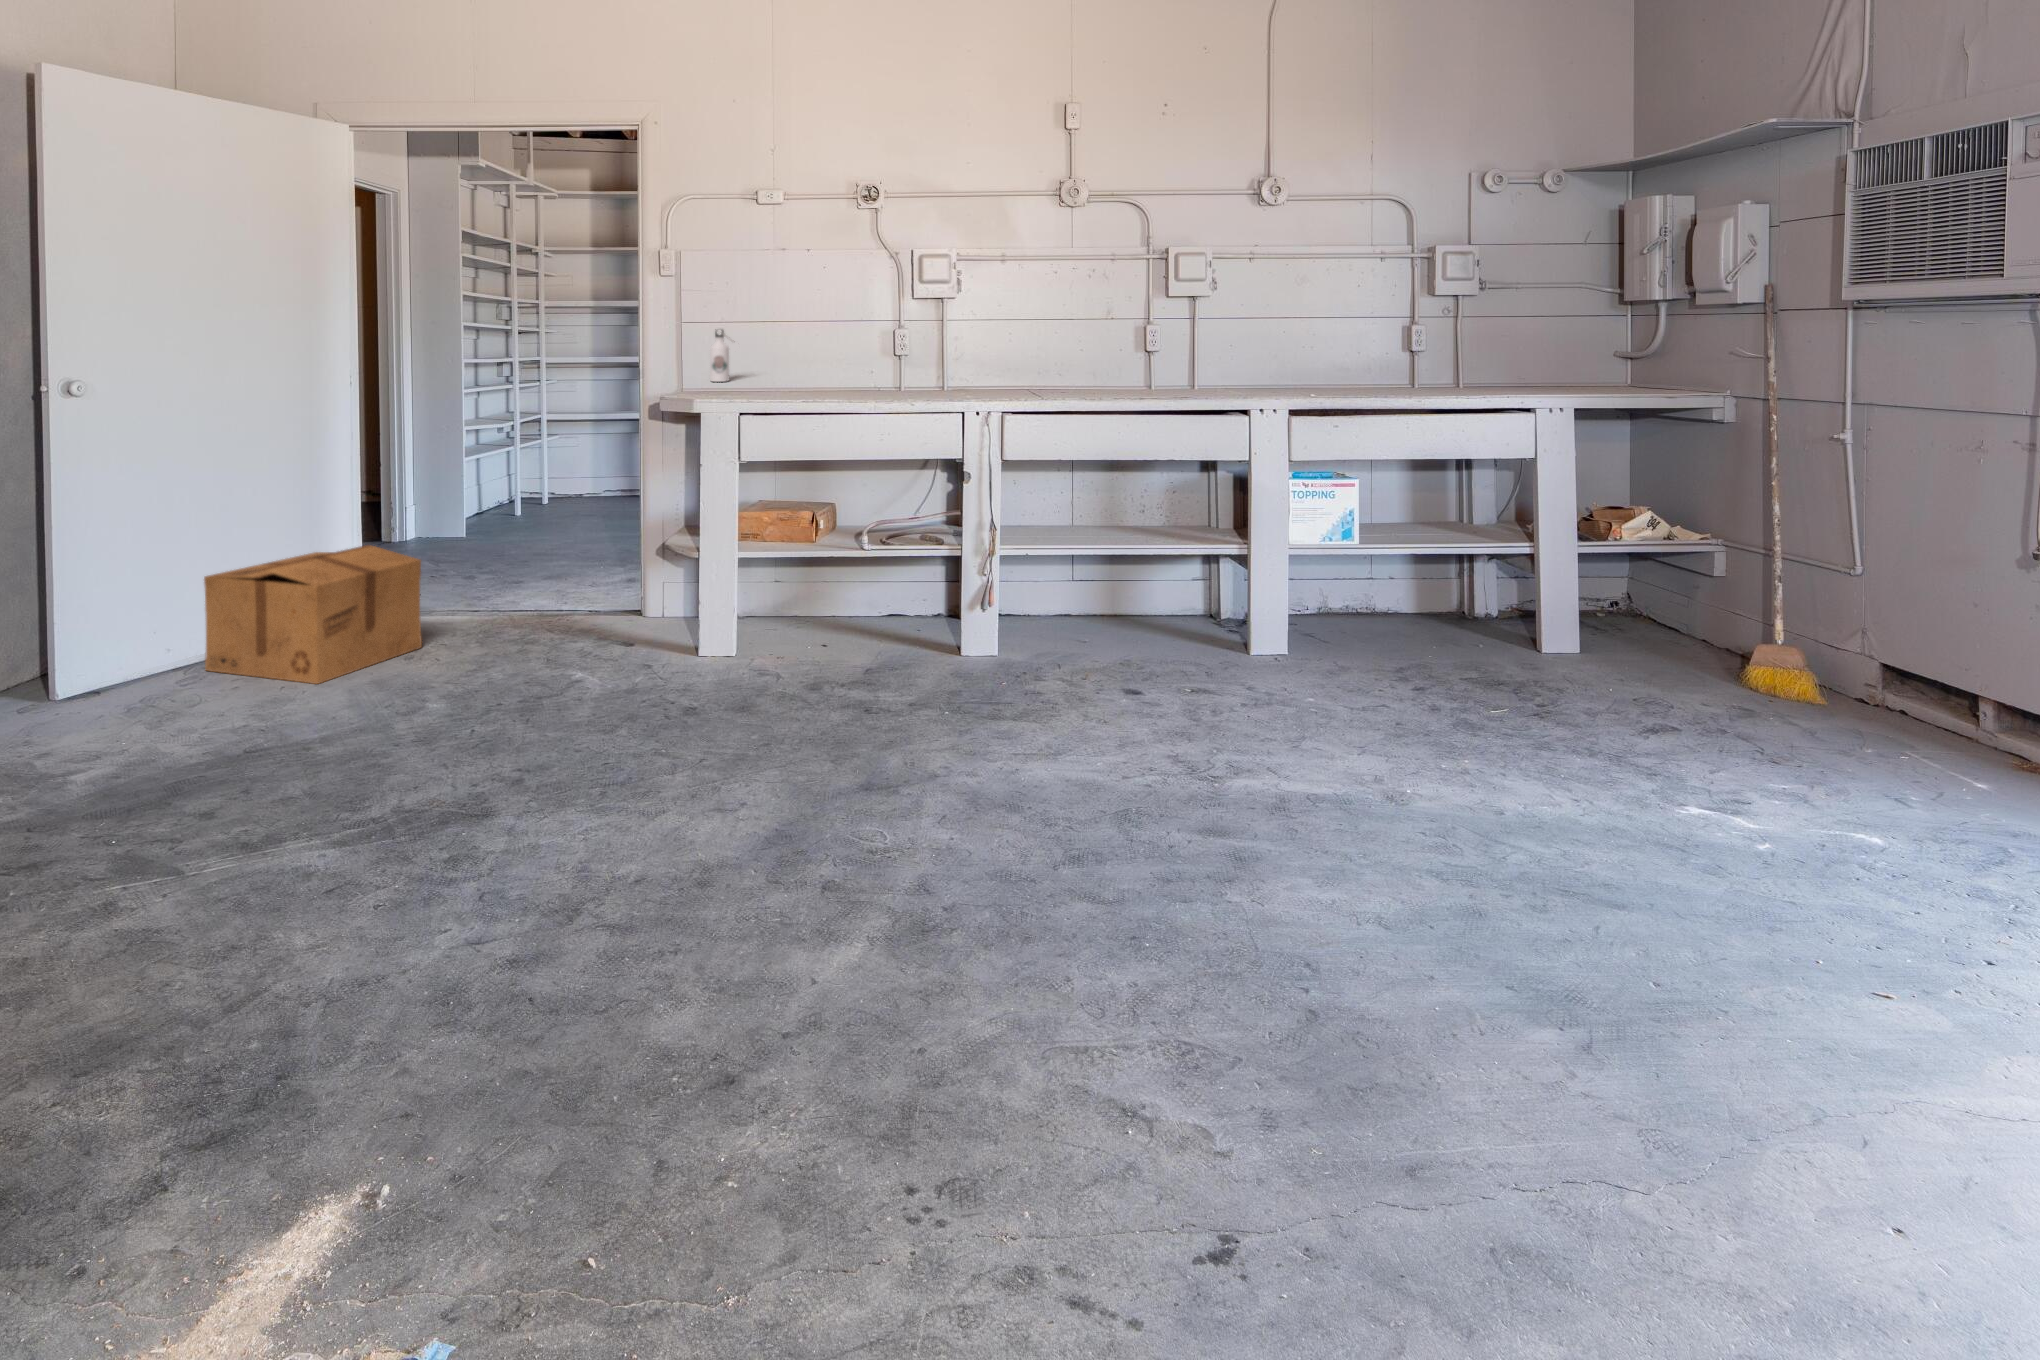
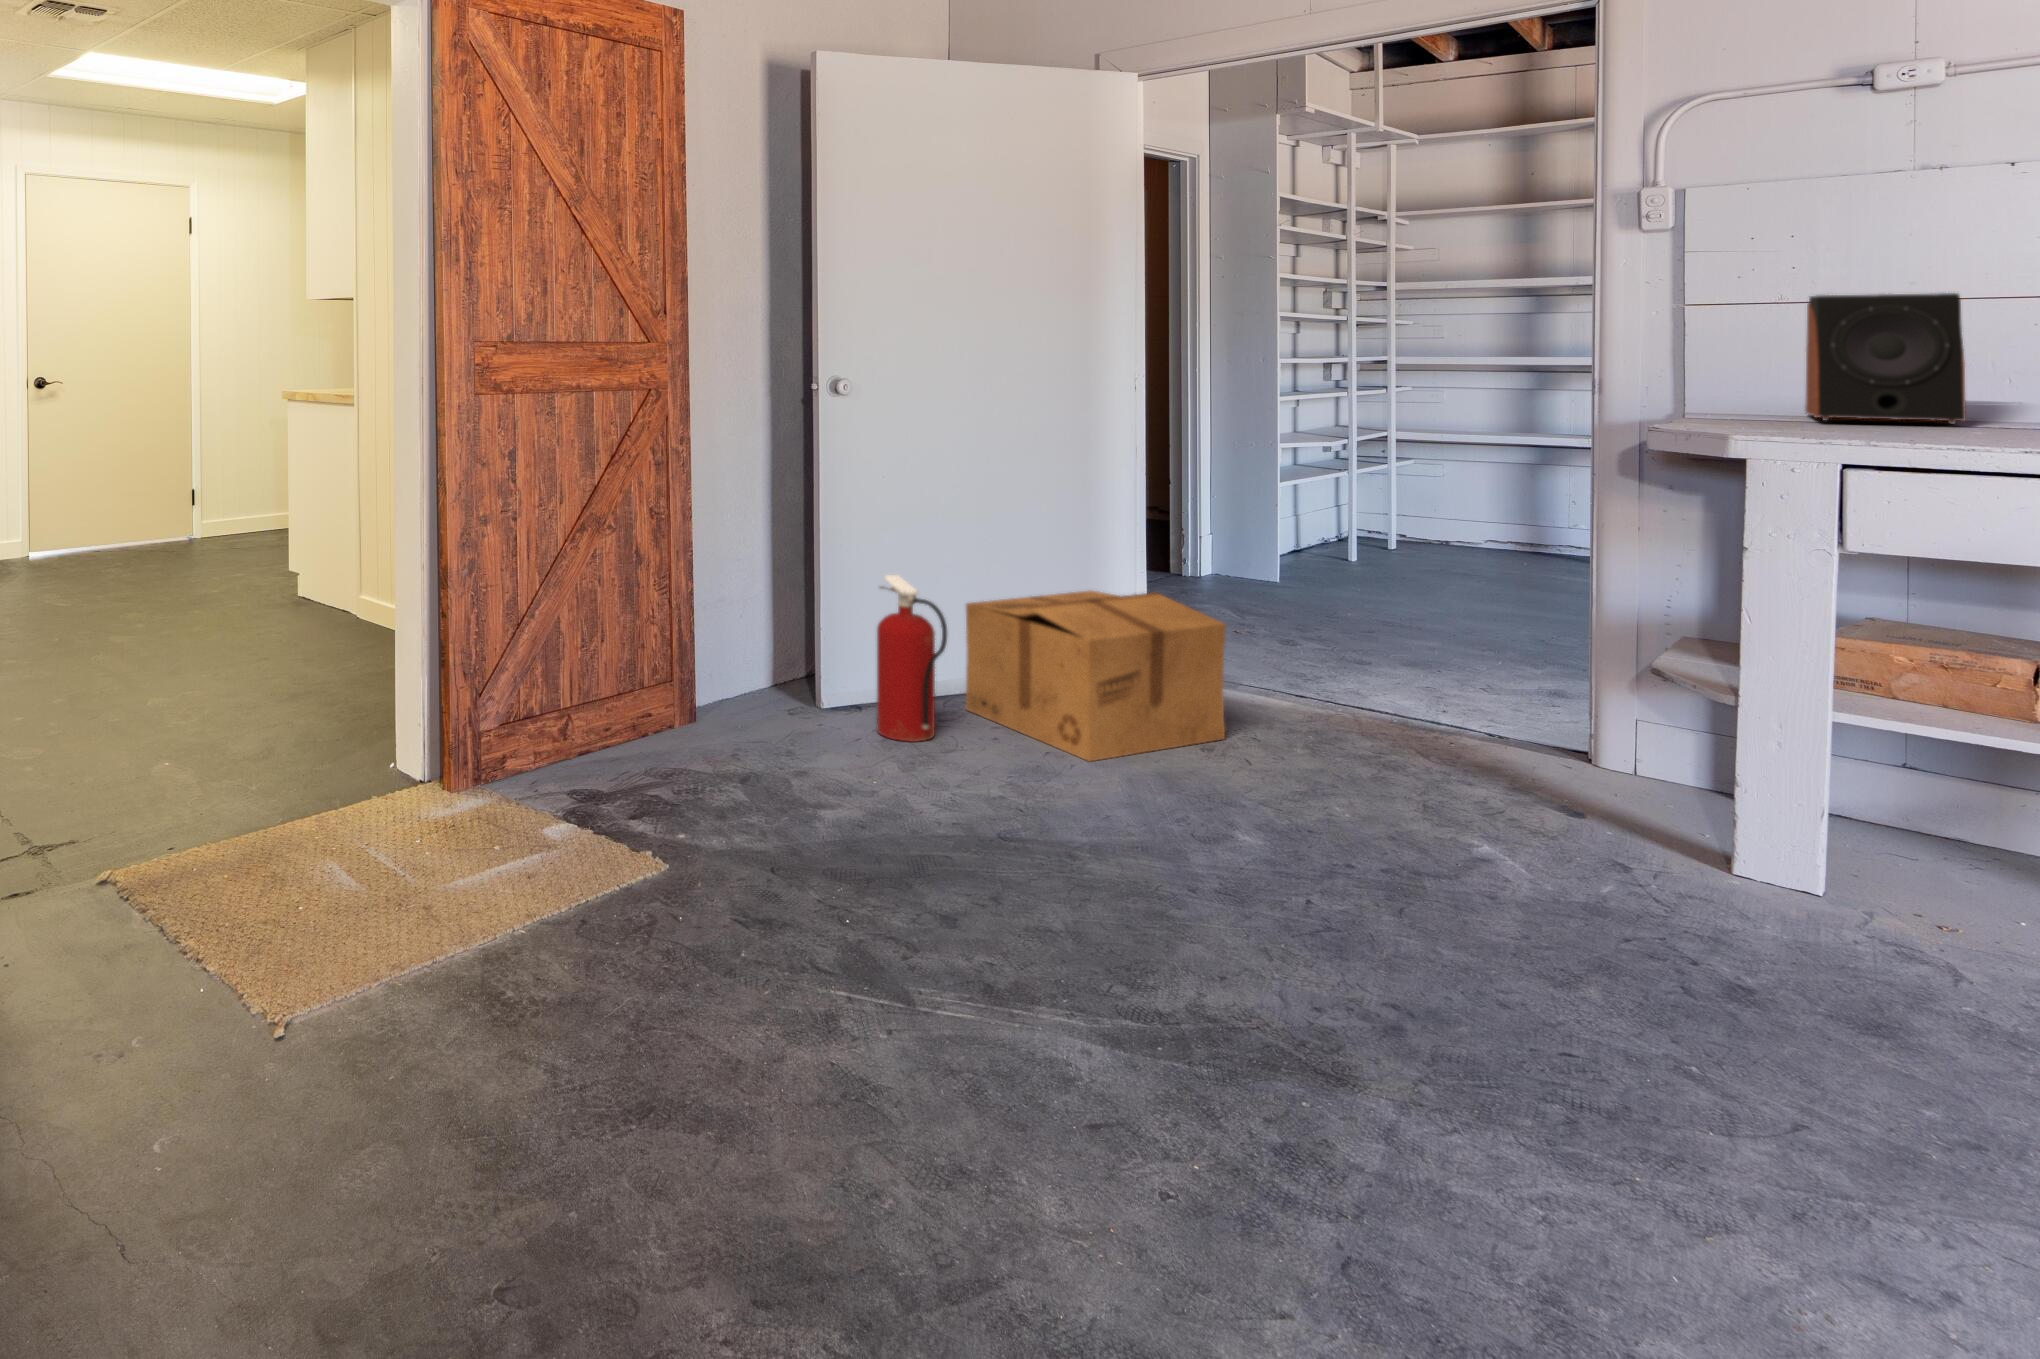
speaker: none [734,318,793,389] -> present [1805,293,1966,424]
water bottle: present [710,330,735,382] -> none [1743,315,1813,404]
fire extinguisher: none [118,558,190,707] -> present [877,575,947,742]

